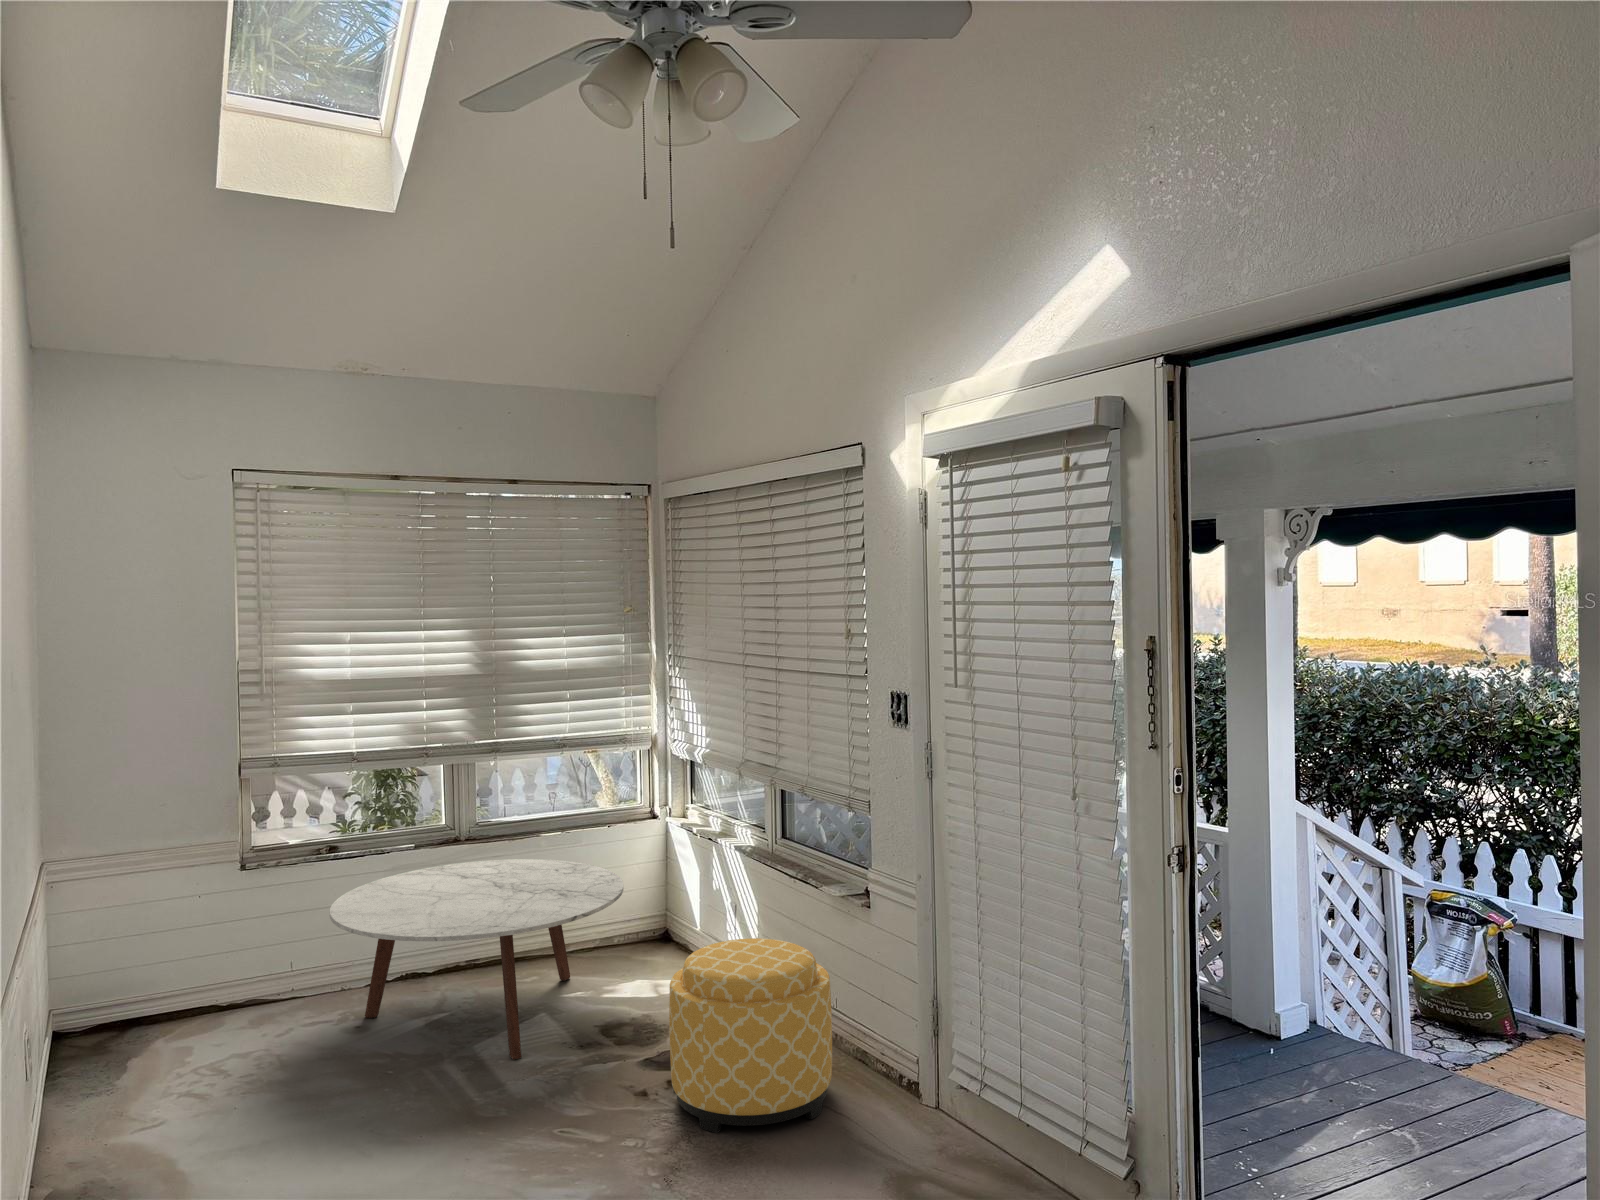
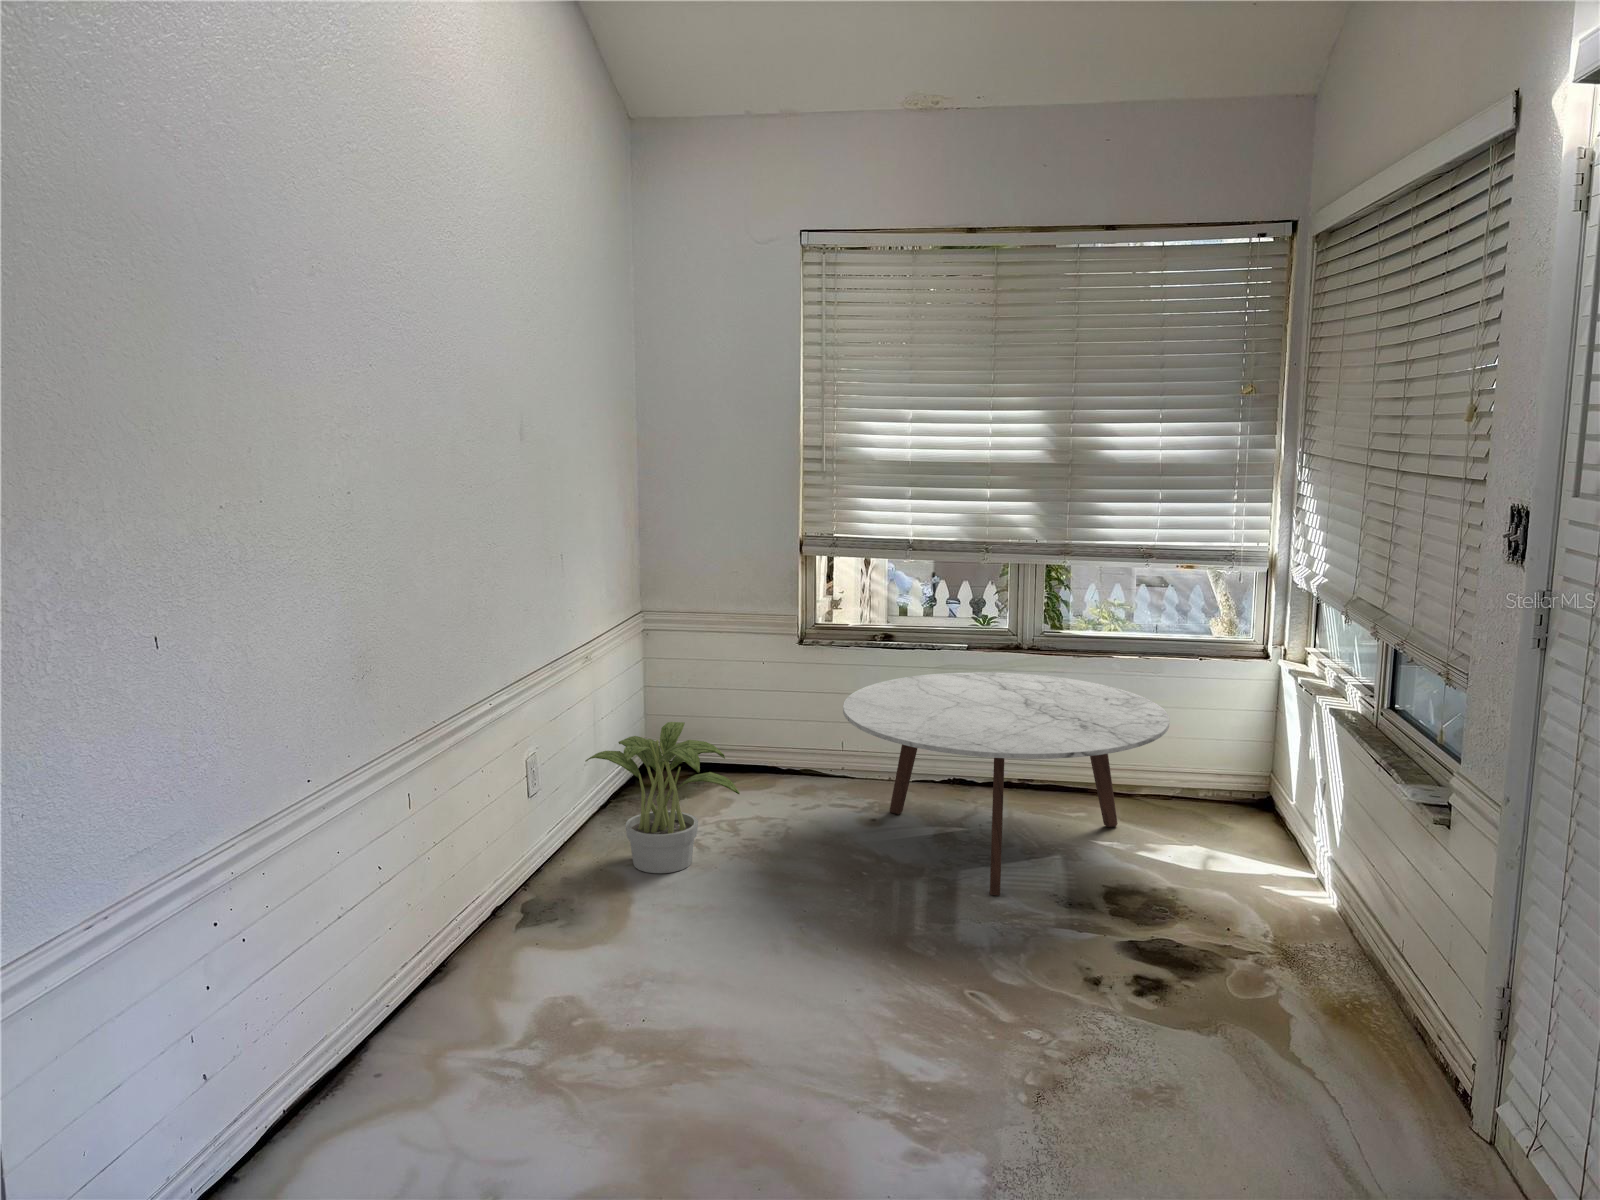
ottoman: present [669,938,832,1133] -> none [1119,823,1356,1086]
potted plant: none [53,972,254,1144] -> present [586,722,740,873]

